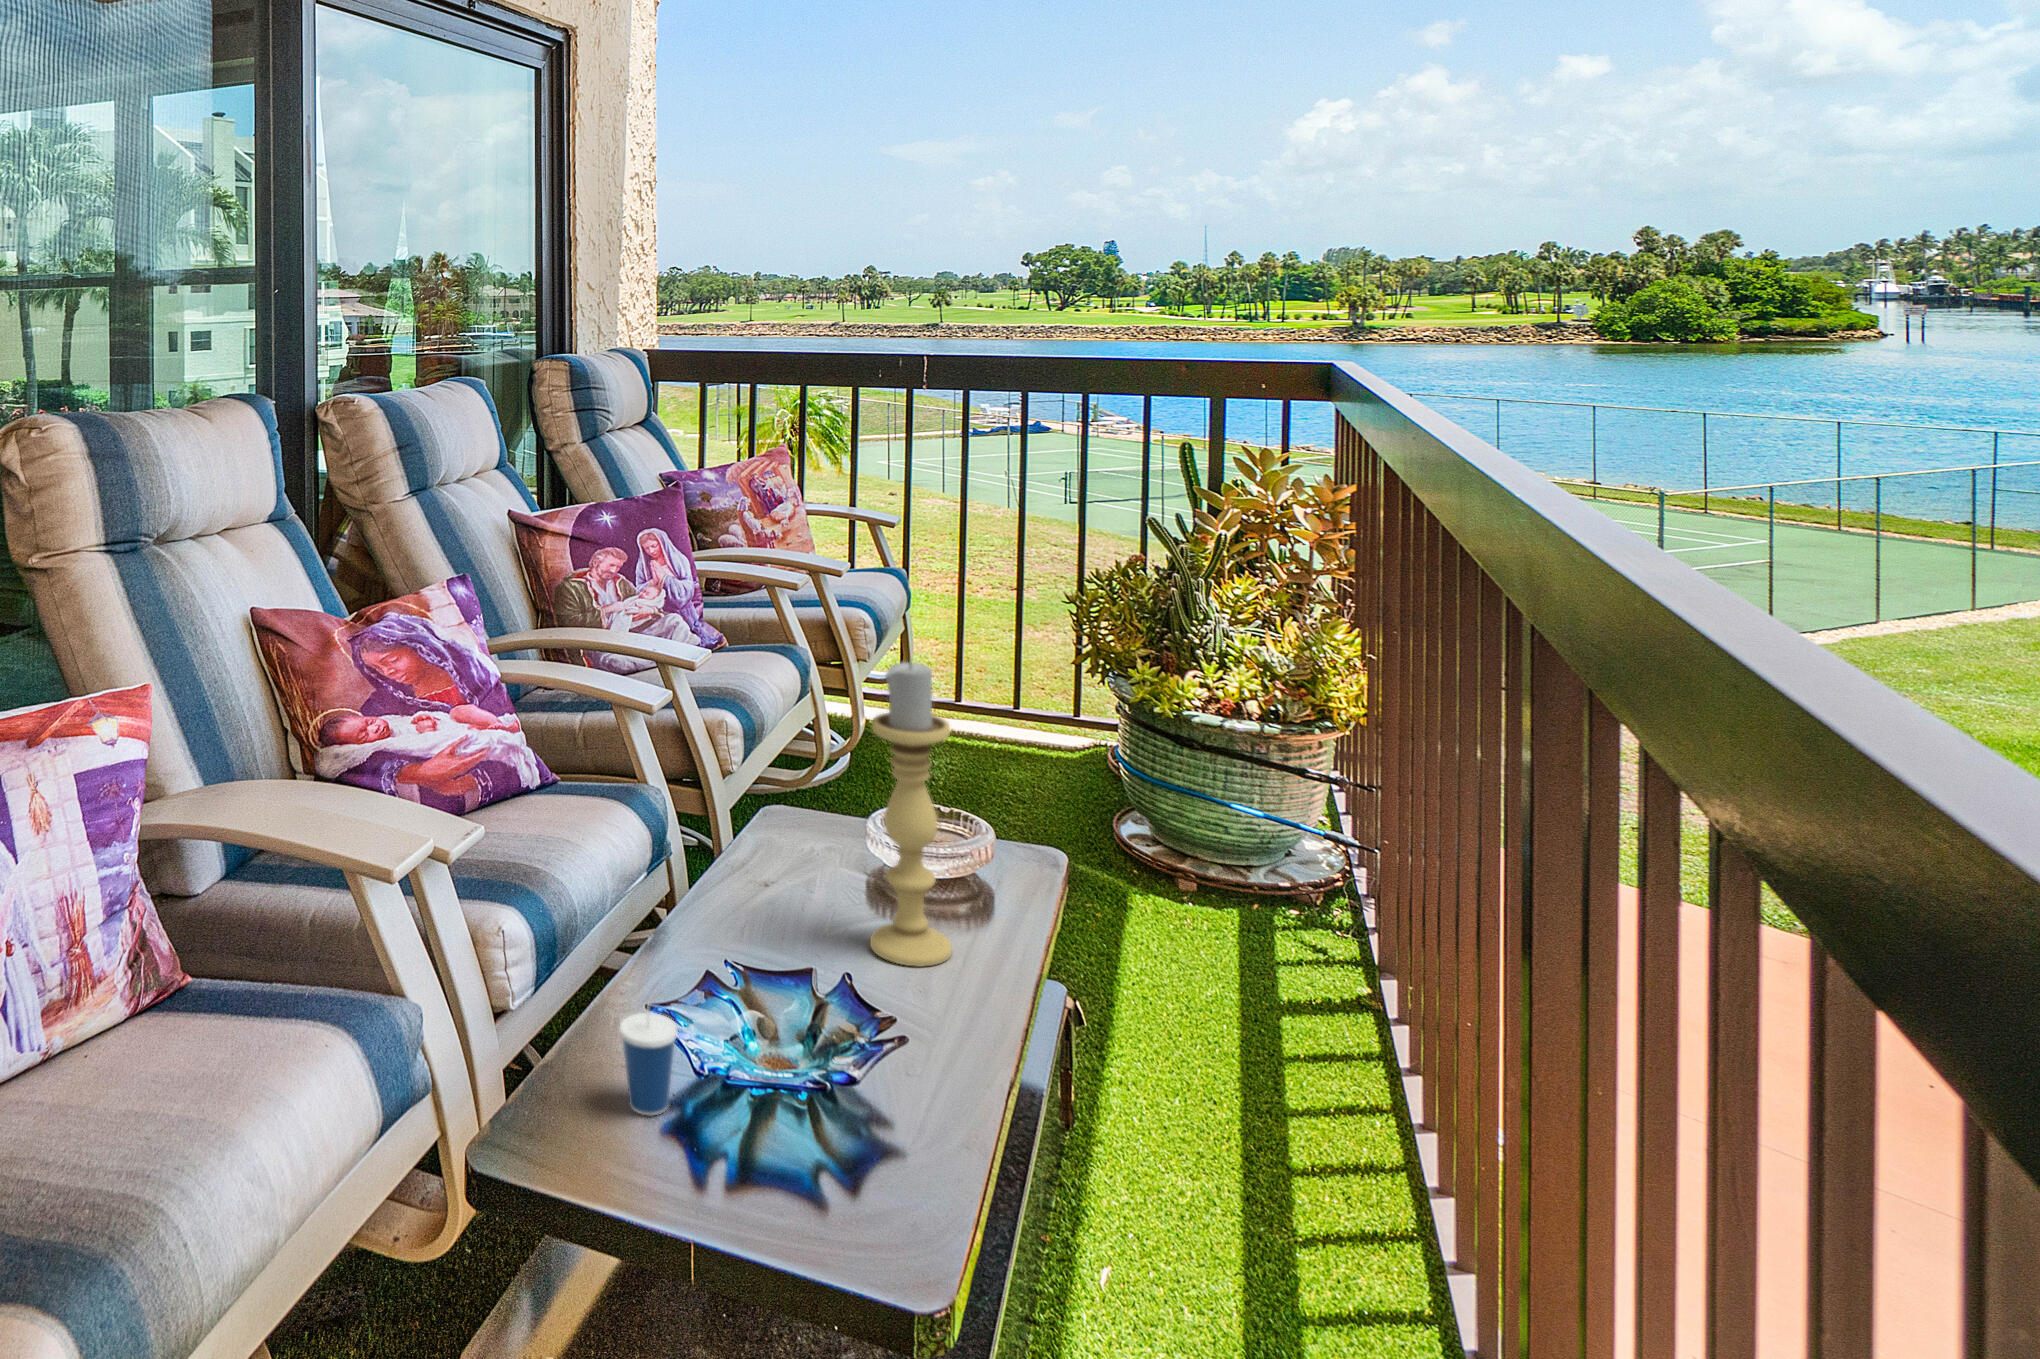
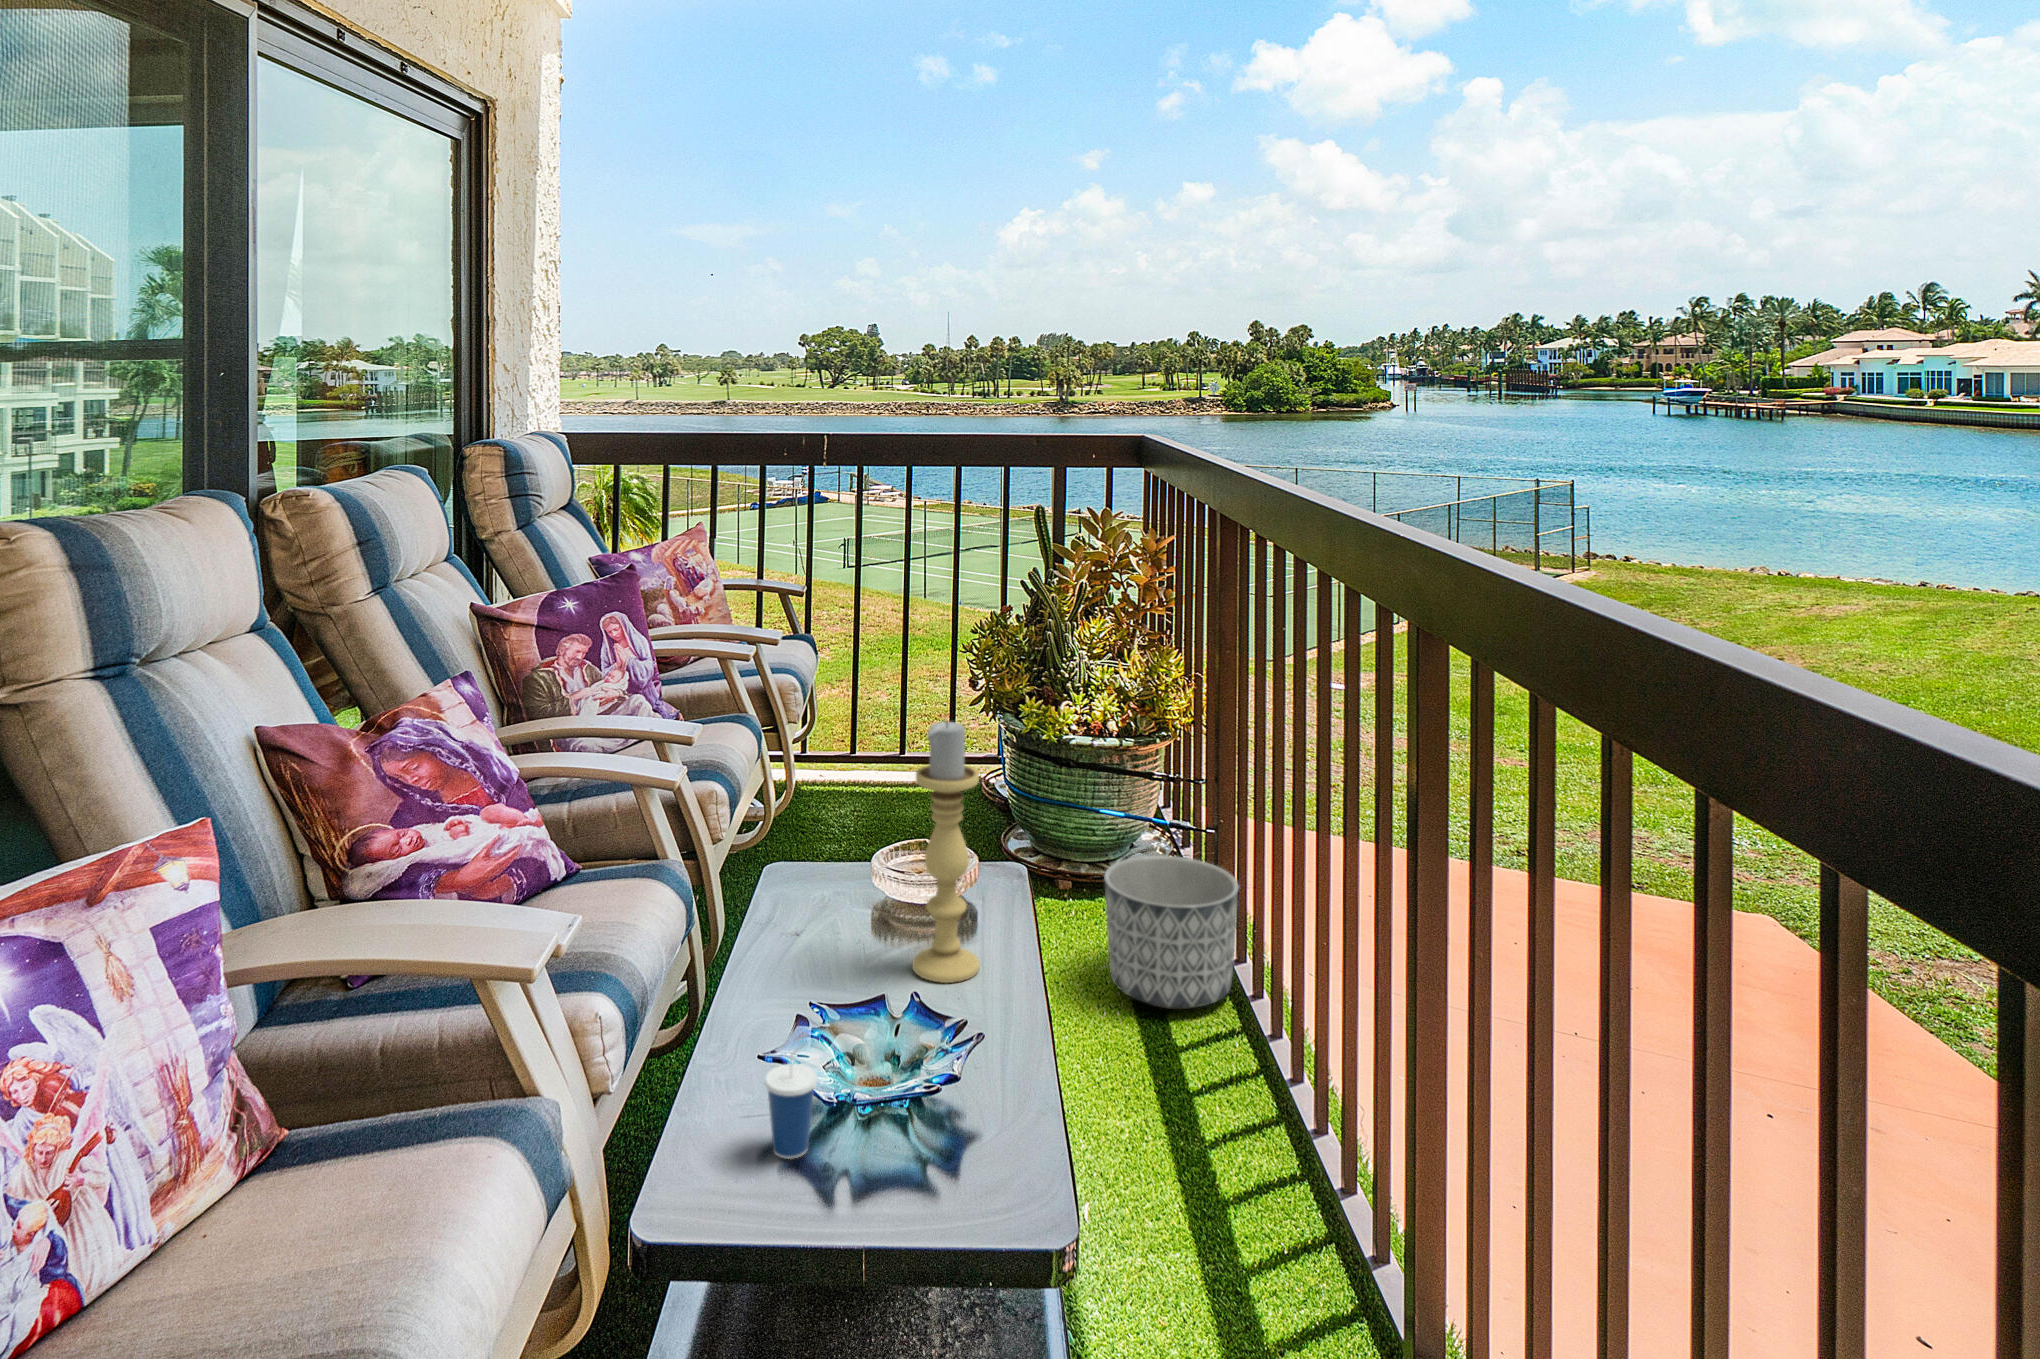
planter: none [1204,867,1395,1065] -> present [1104,855,1239,1009]

